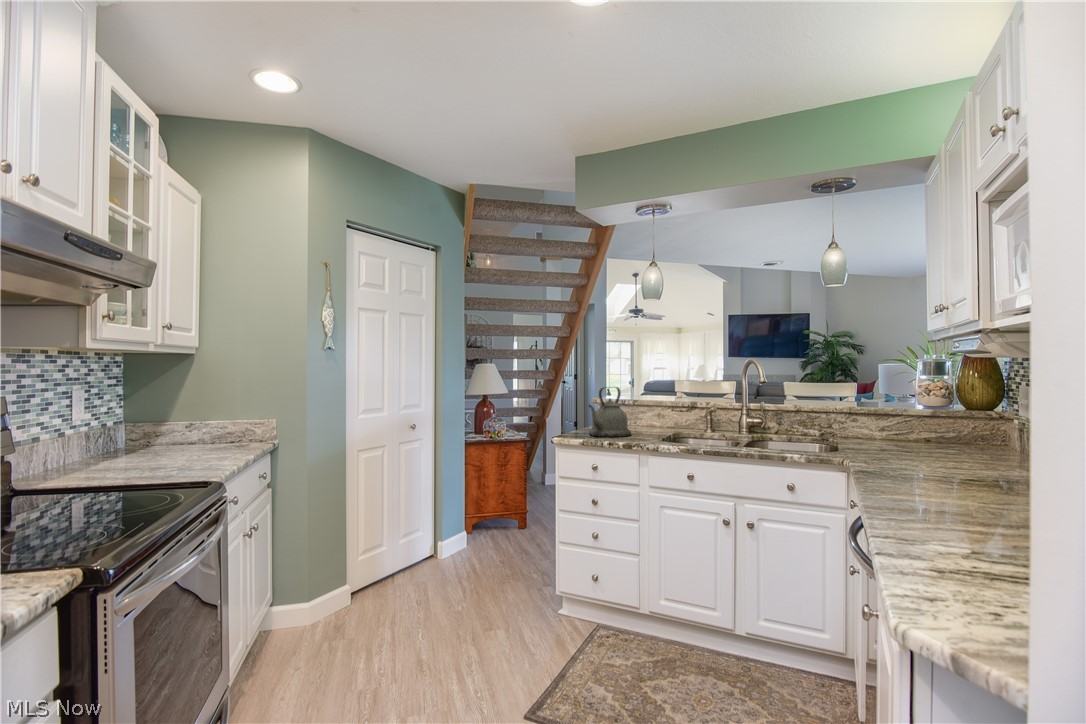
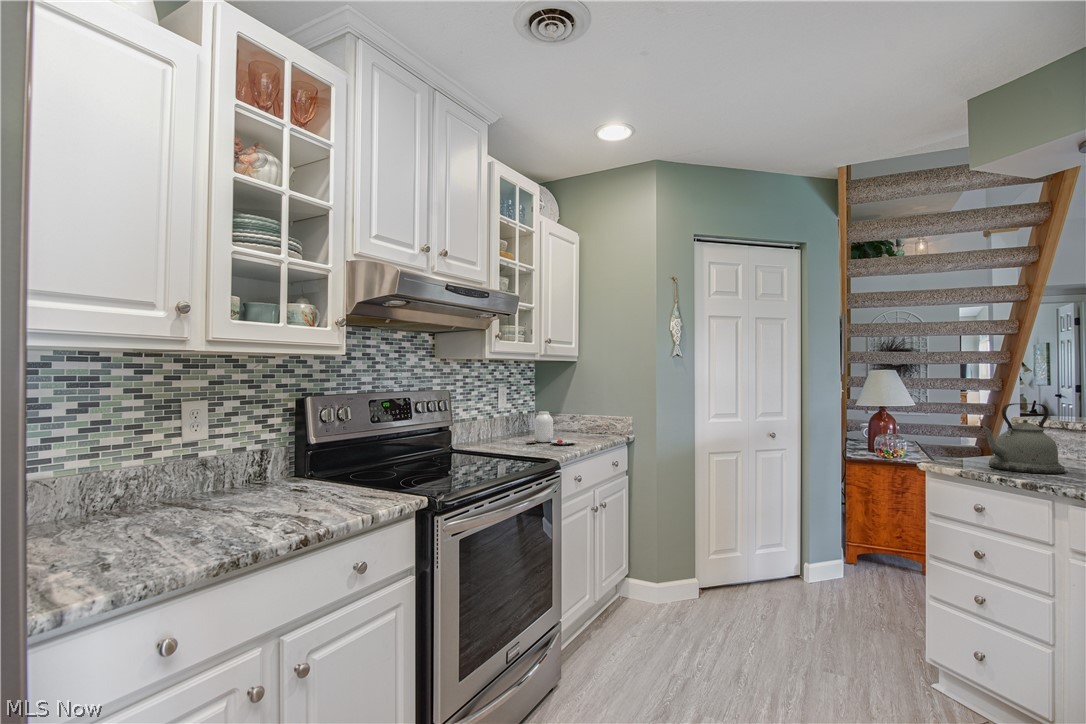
jar: none [138,420,218,465] -> present [526,411,576,445]

